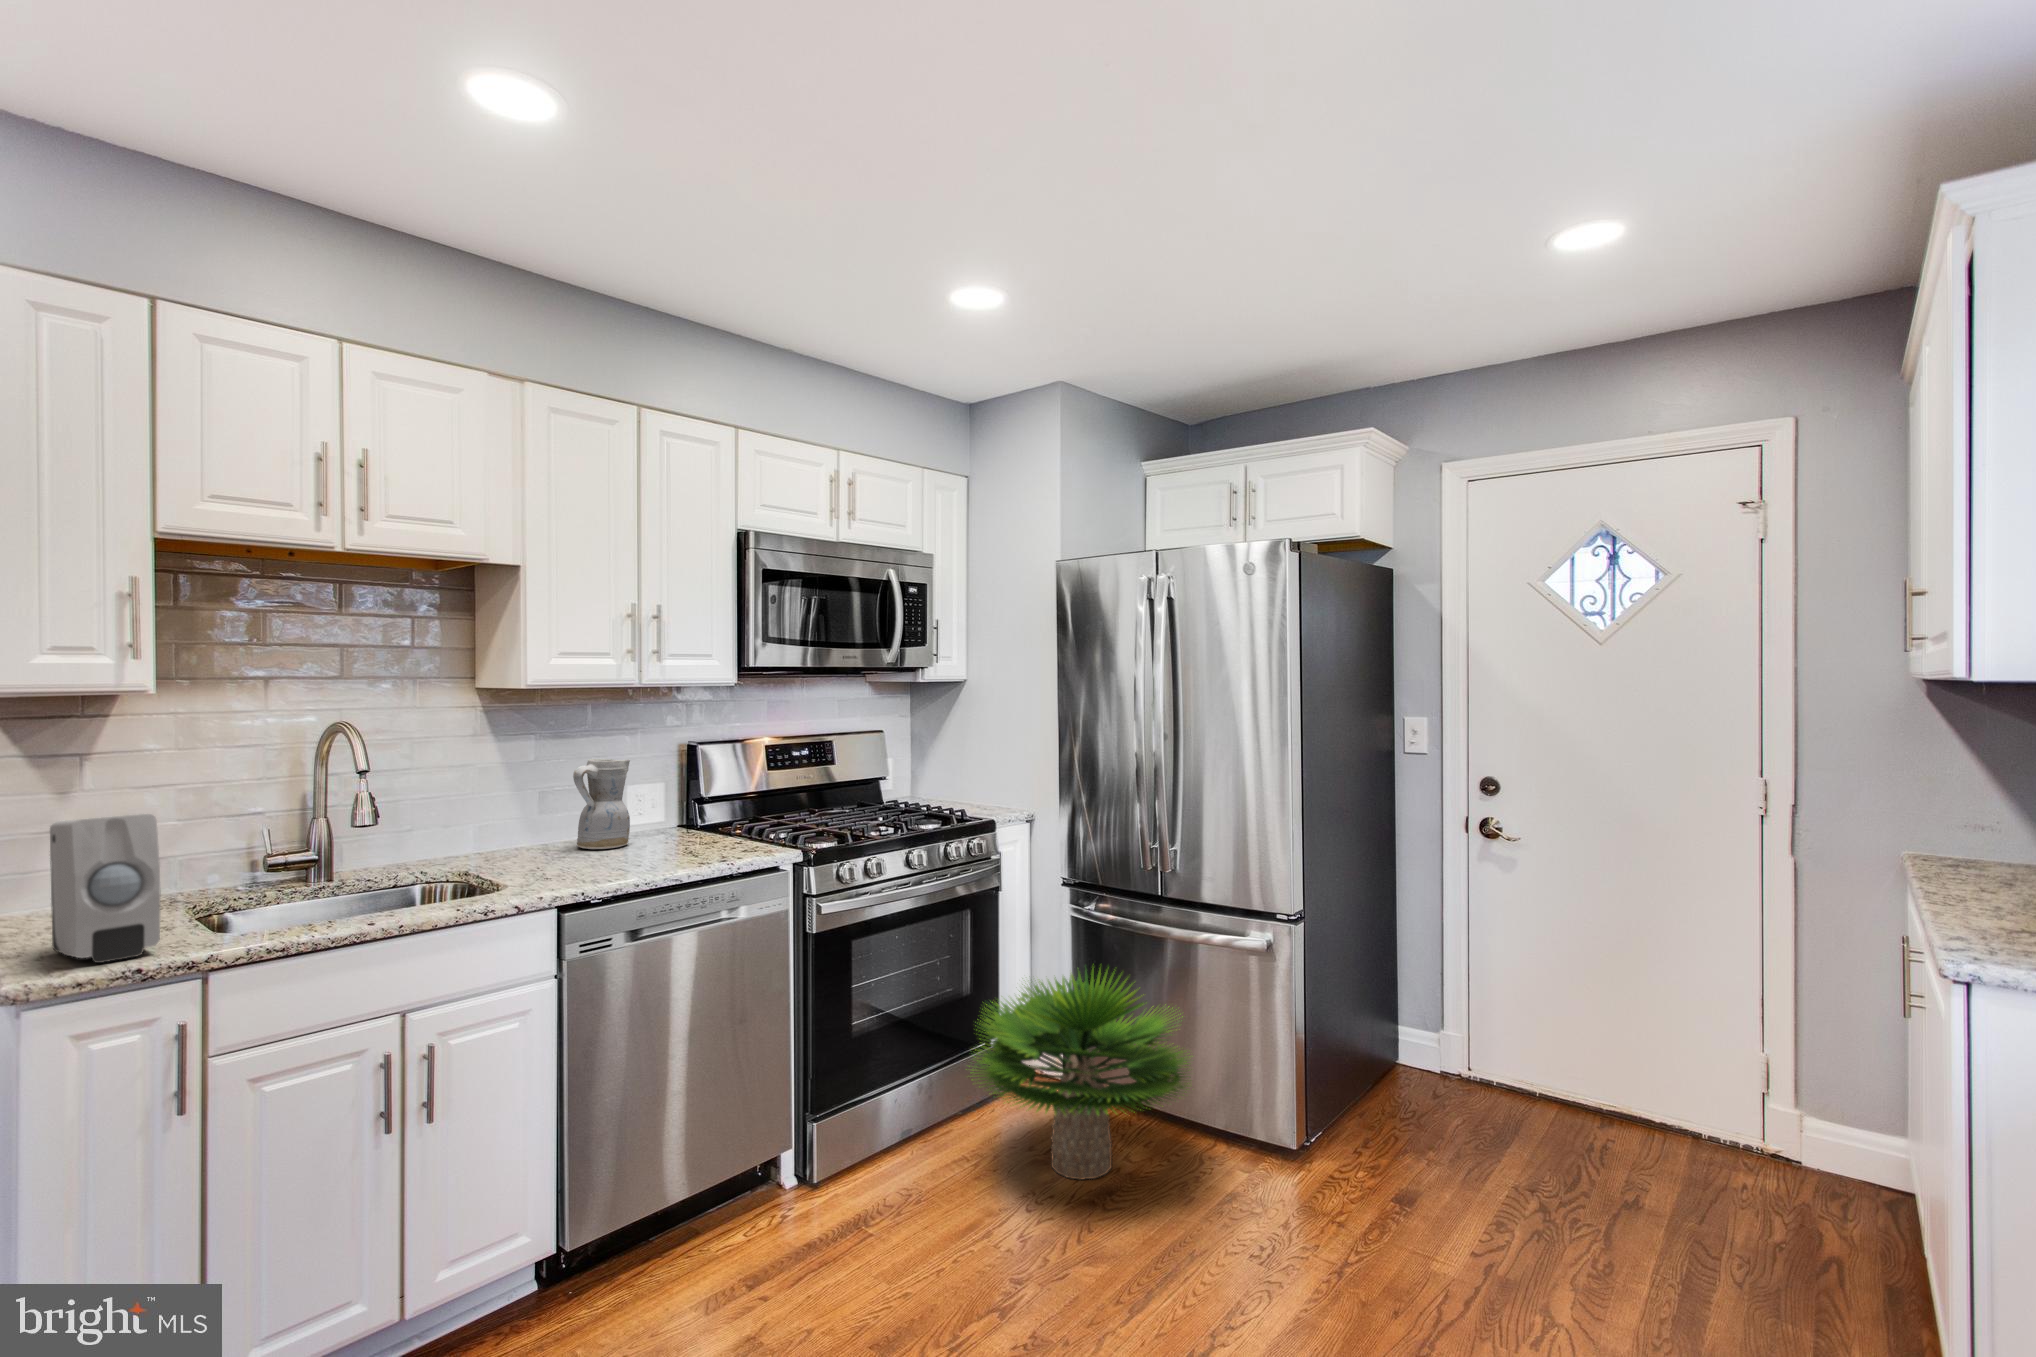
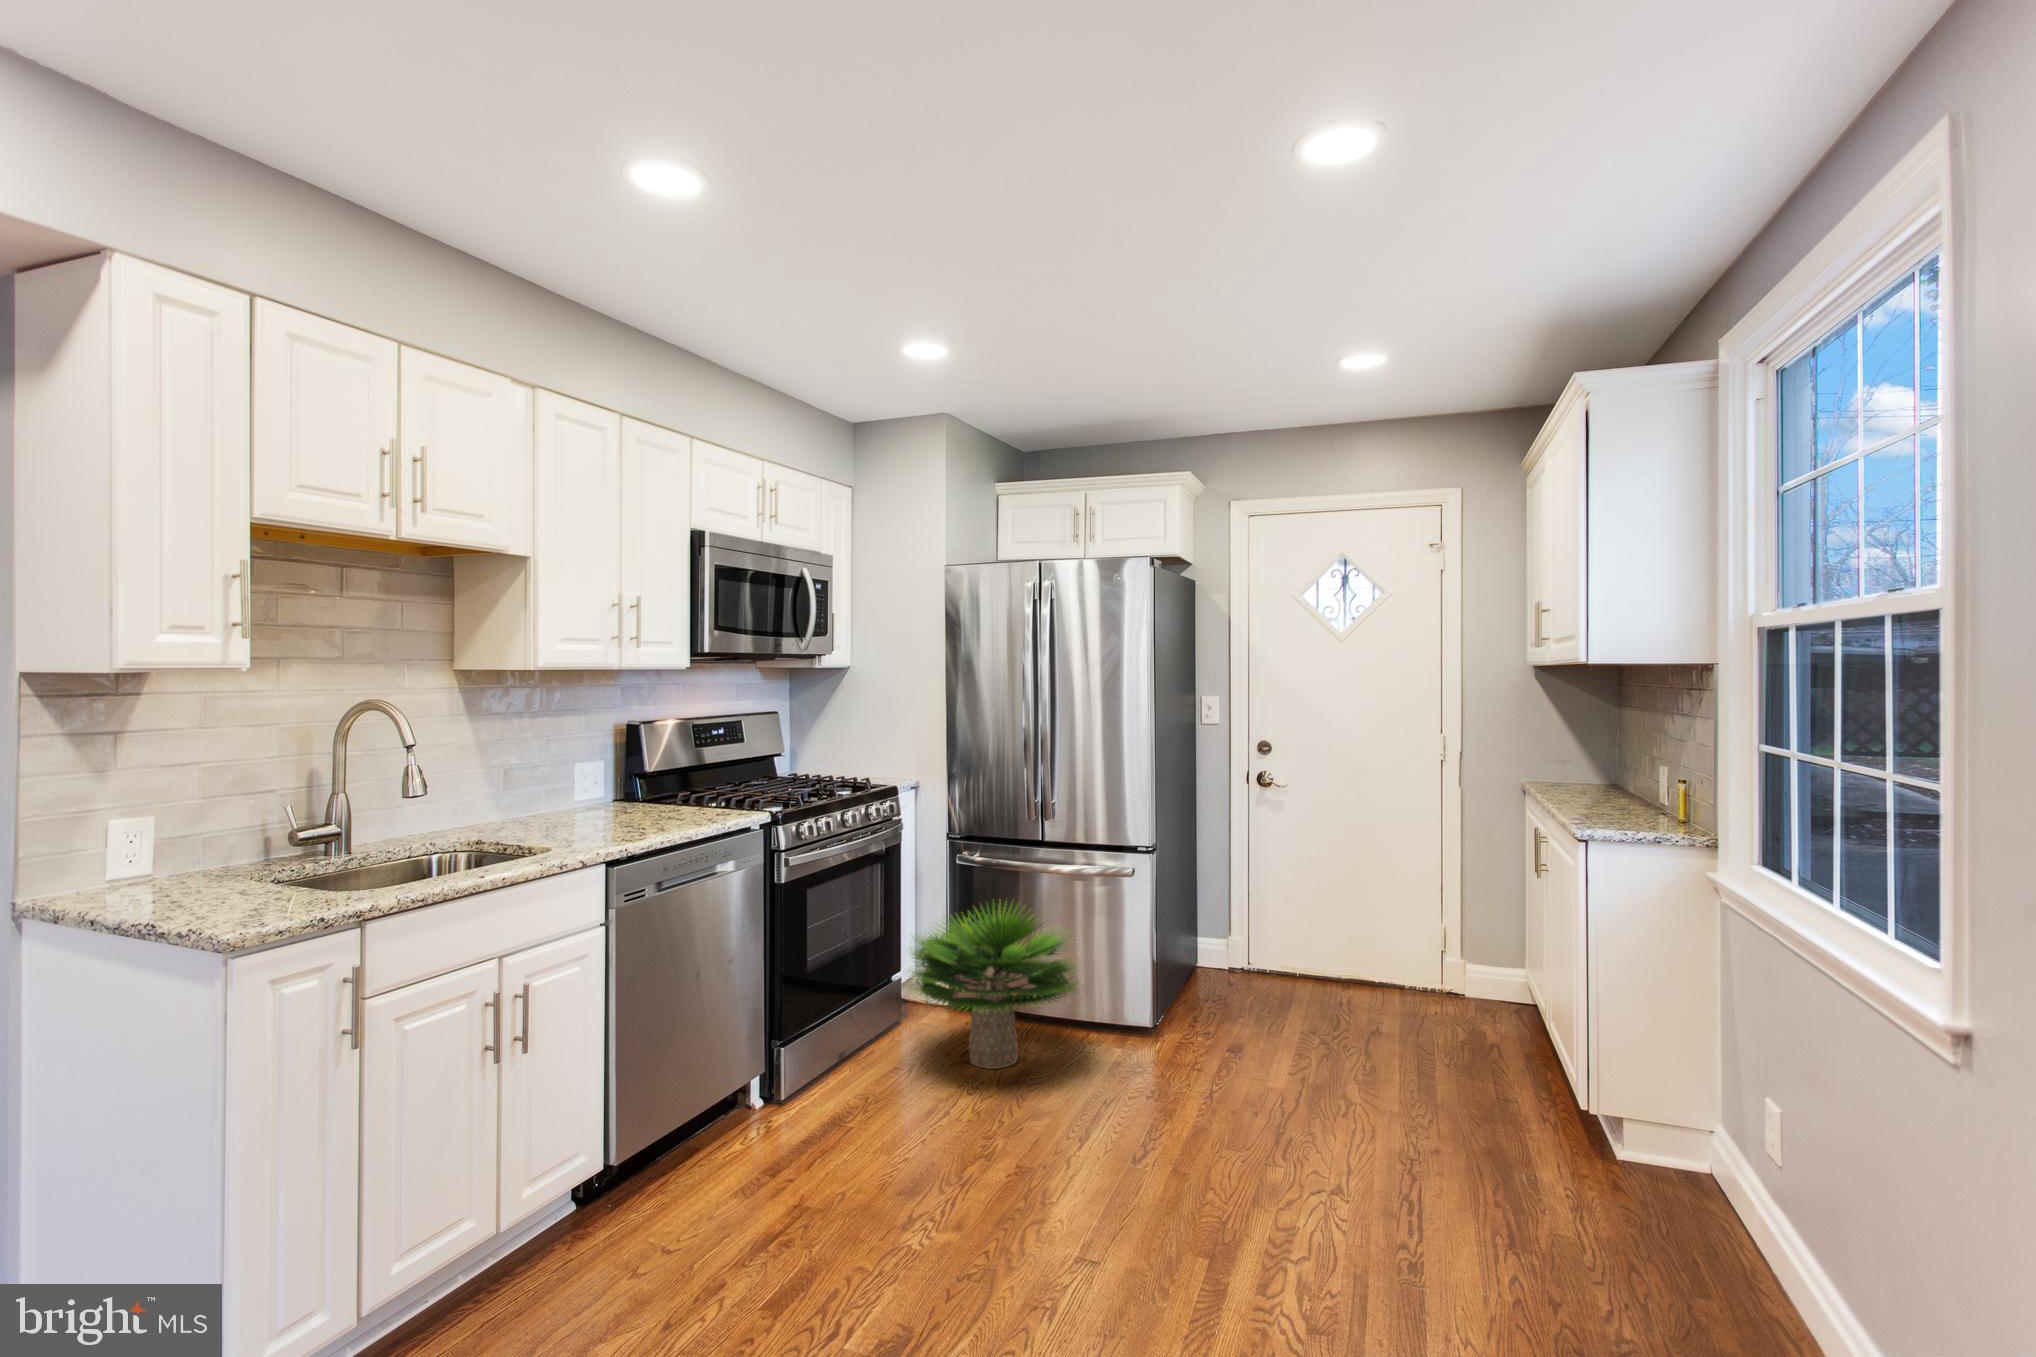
ceramic pitcher: present [573,759,630,849] -> none [552,737,601,819]
soap dispenser: present [50,814,160,963] -> none [197,781,322,916]

